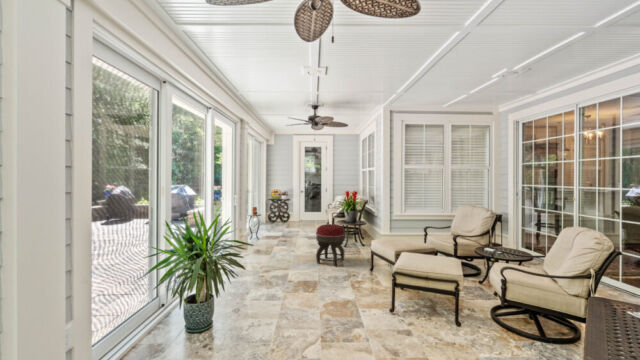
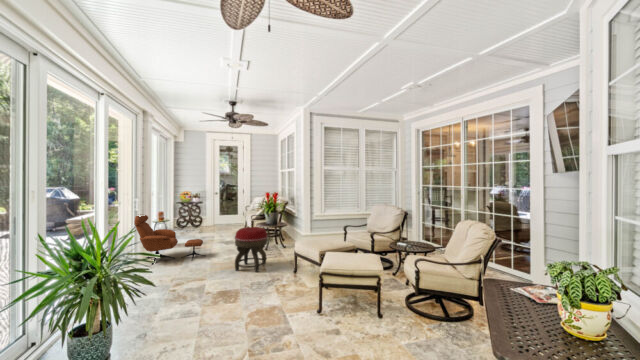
lounge chair: none [239,210,293,252] -> present [134,215,205,265]

